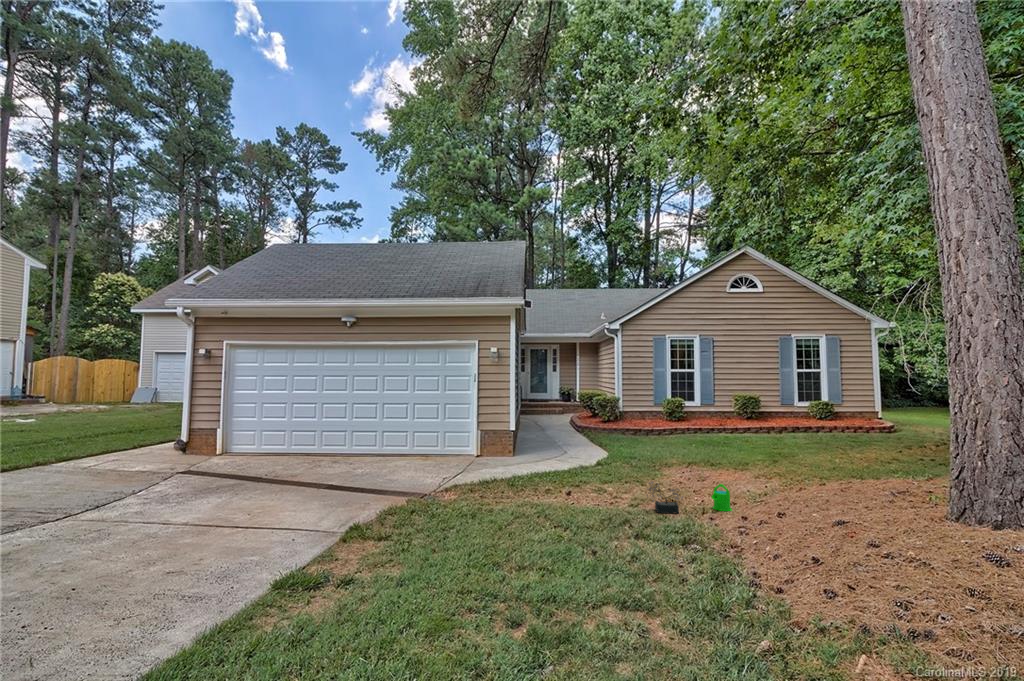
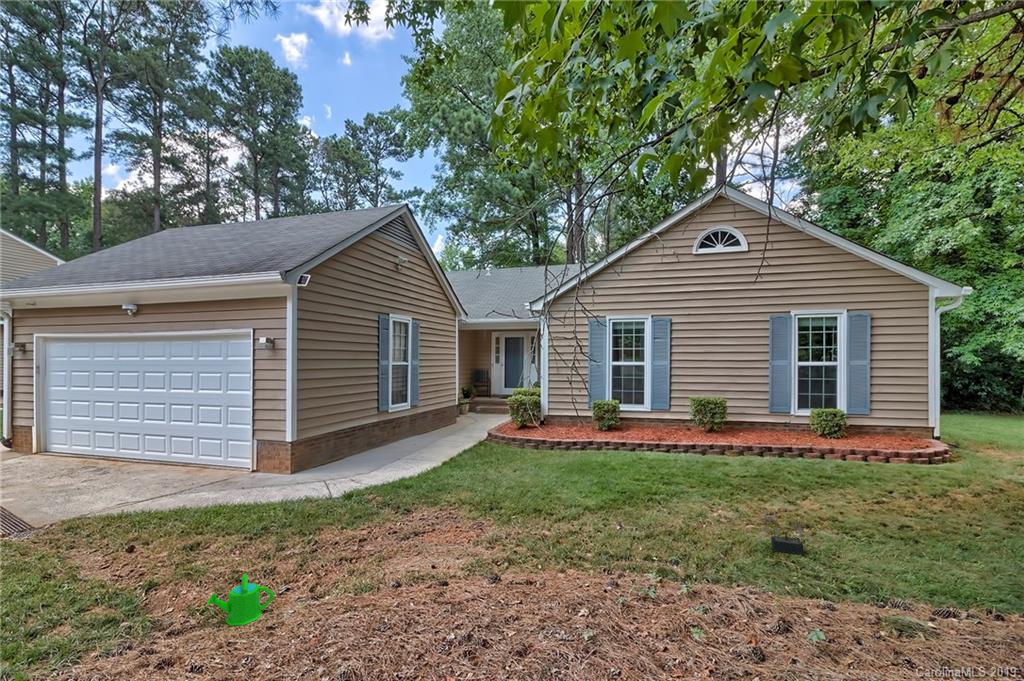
decorative plant: present [647,482,683,514] -> present [759,511,810,555]

